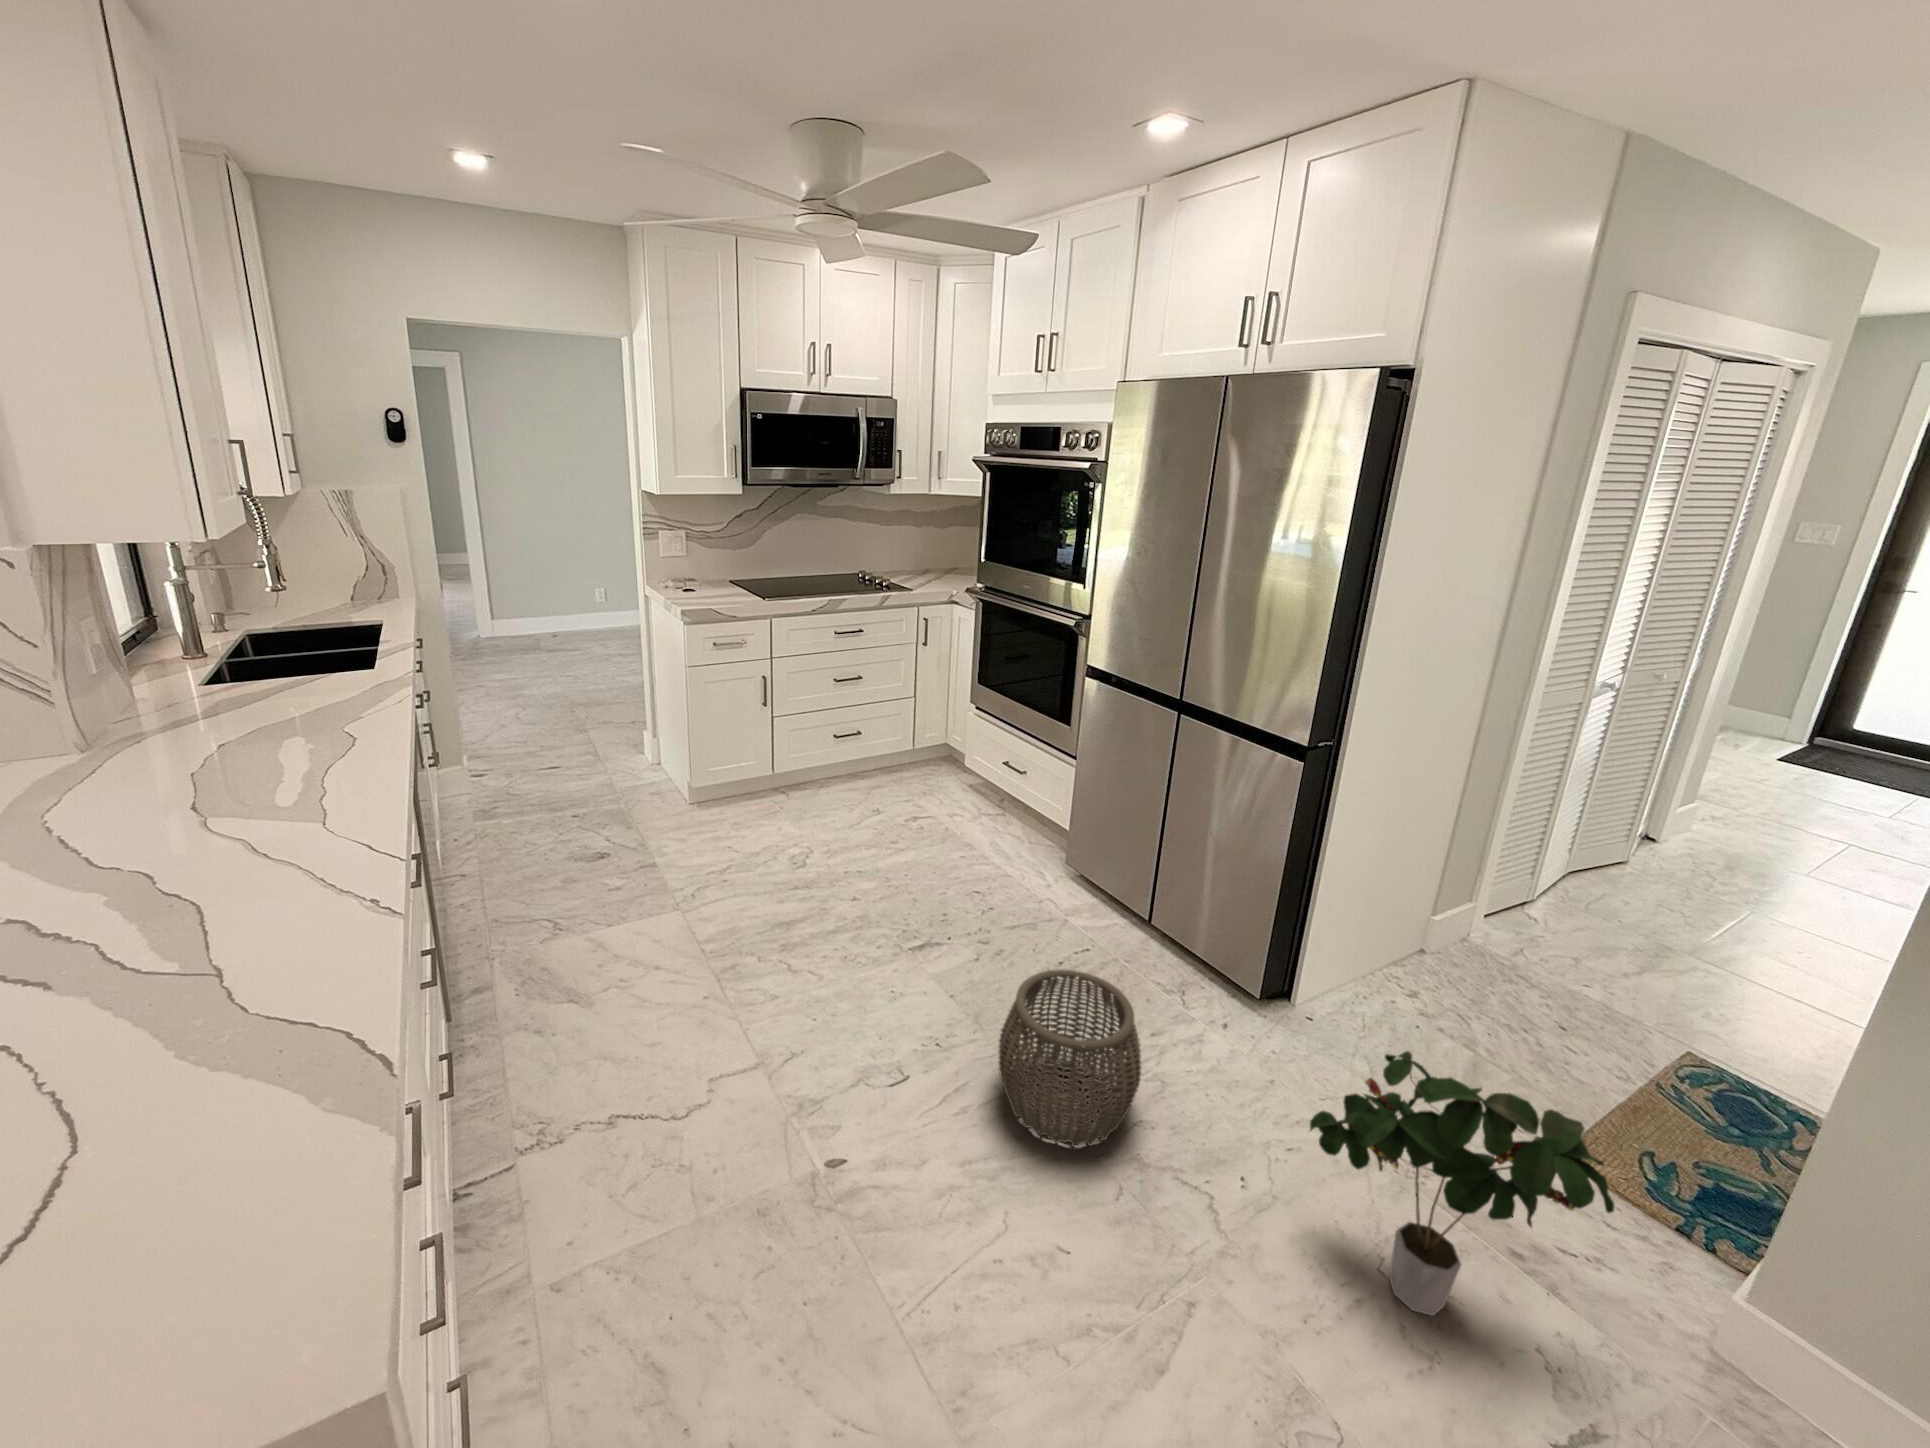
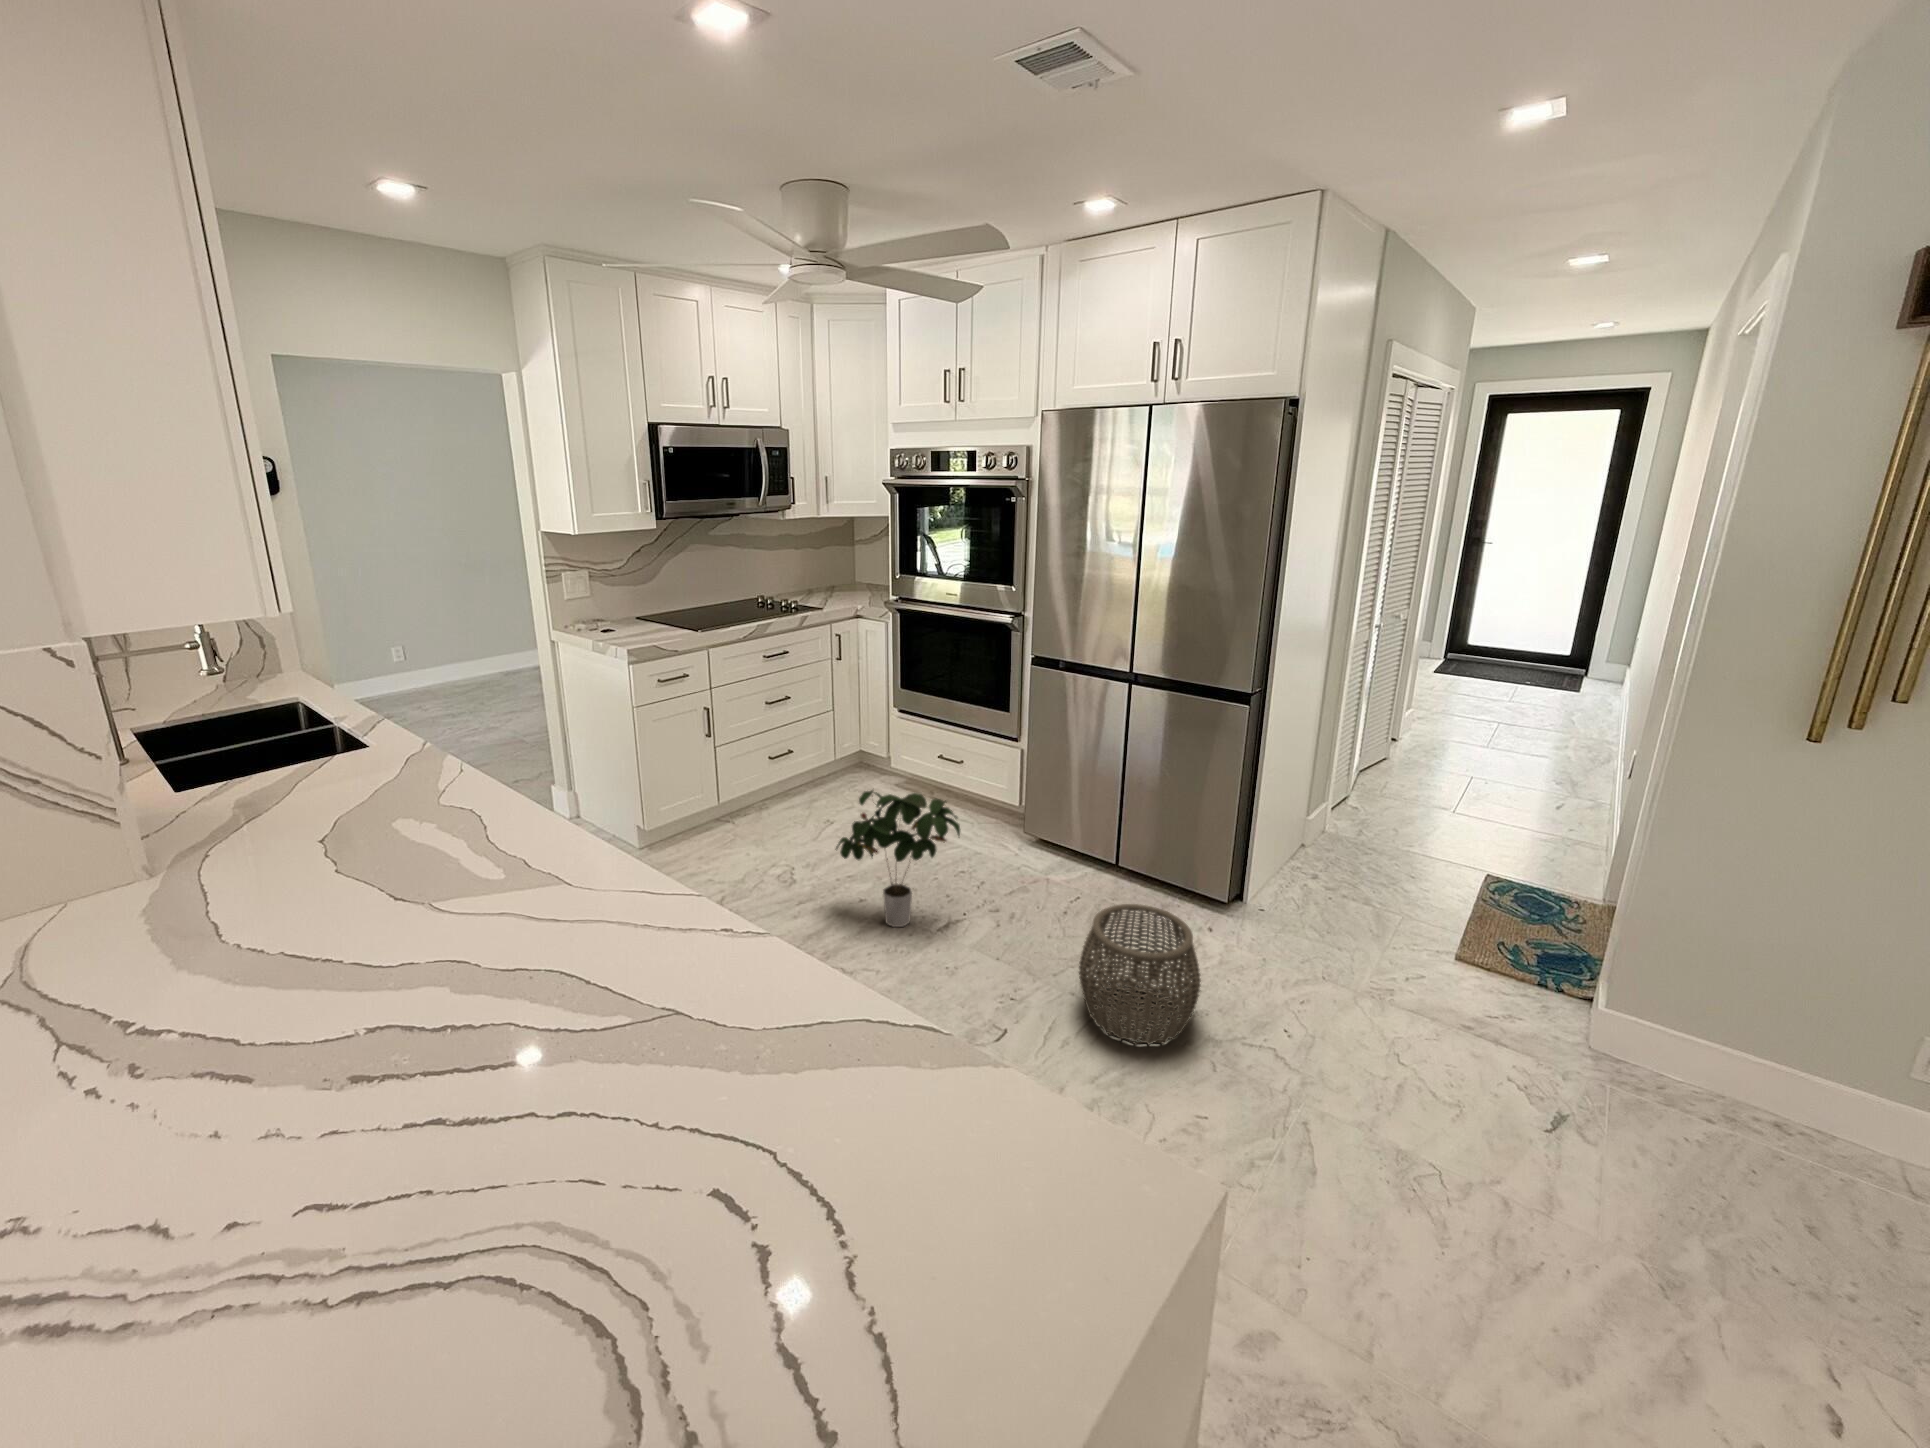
potted plant: present [1310,1051,1614,1316] -> present [836,790,960,927]

